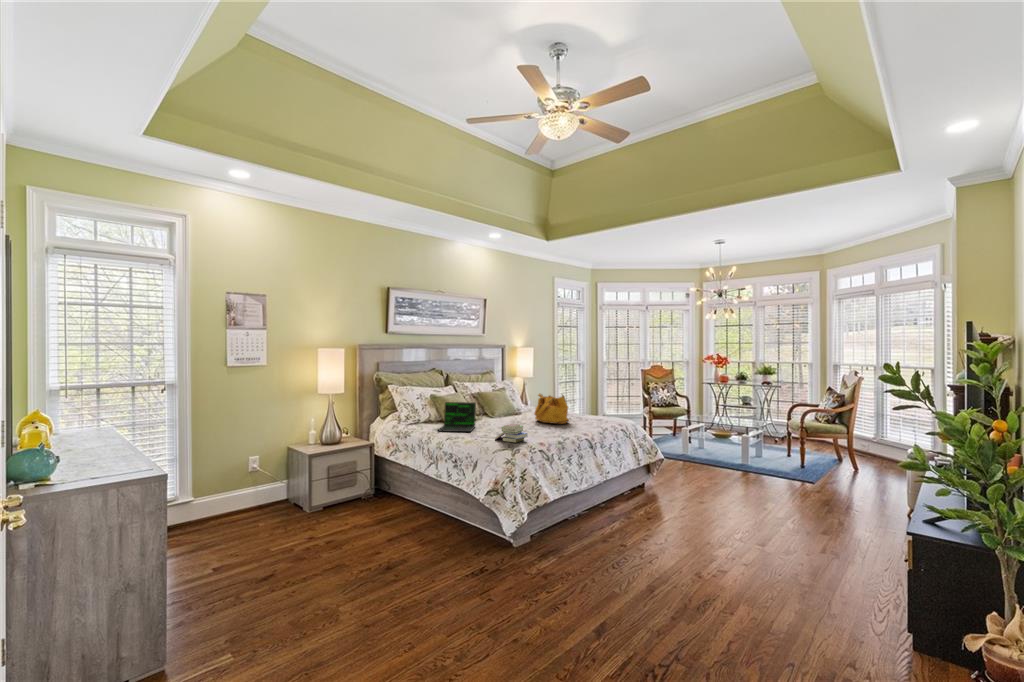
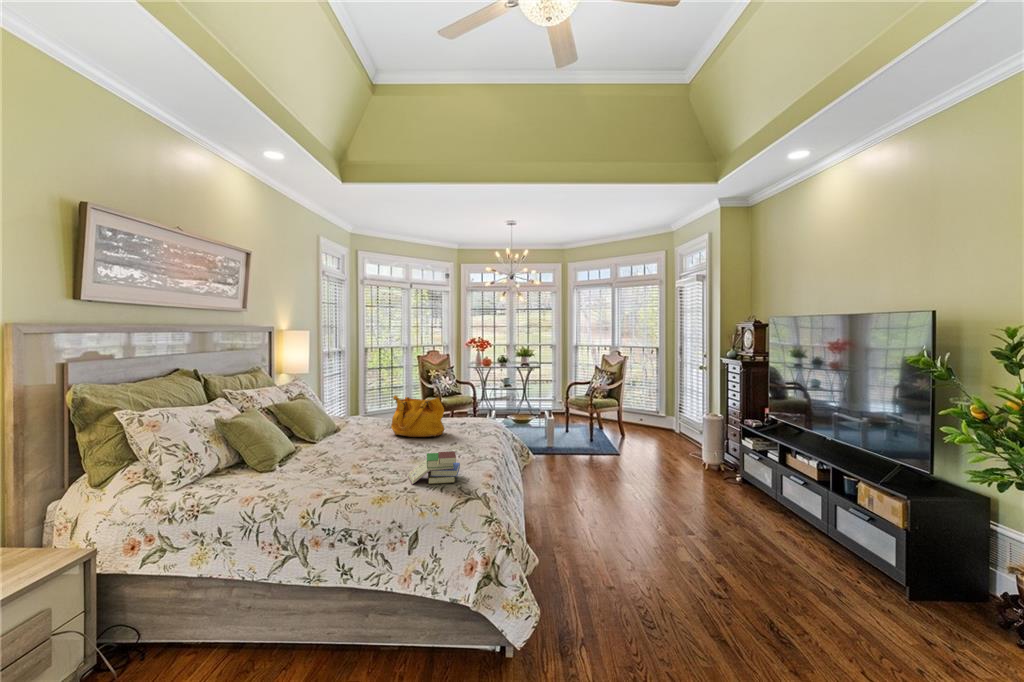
laptop: present [438,402,476,432] -> none [266,423,344,490]

